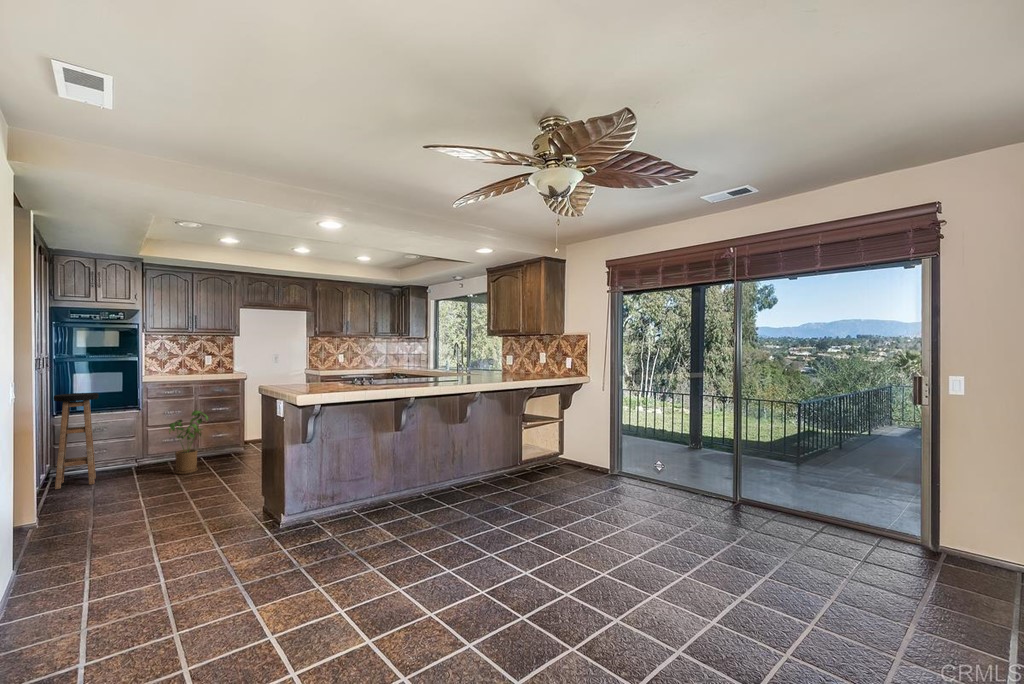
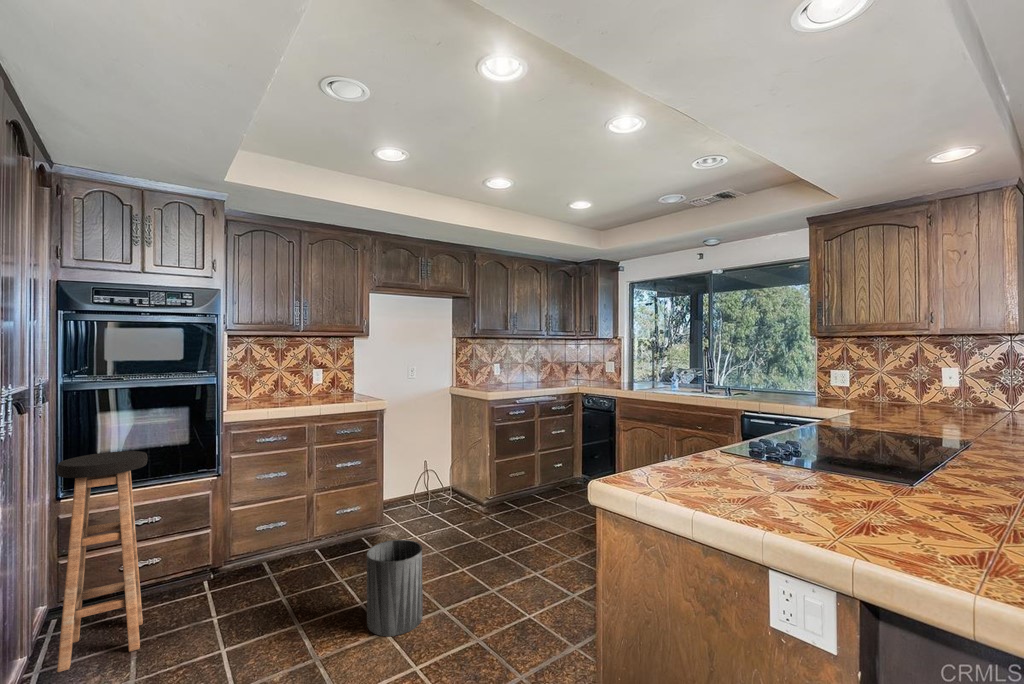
house plant: present [169,410,208,474] -> none [278,479,349,610]
trash can: none [211,439,242,480] -> present [367,540,422,636]

